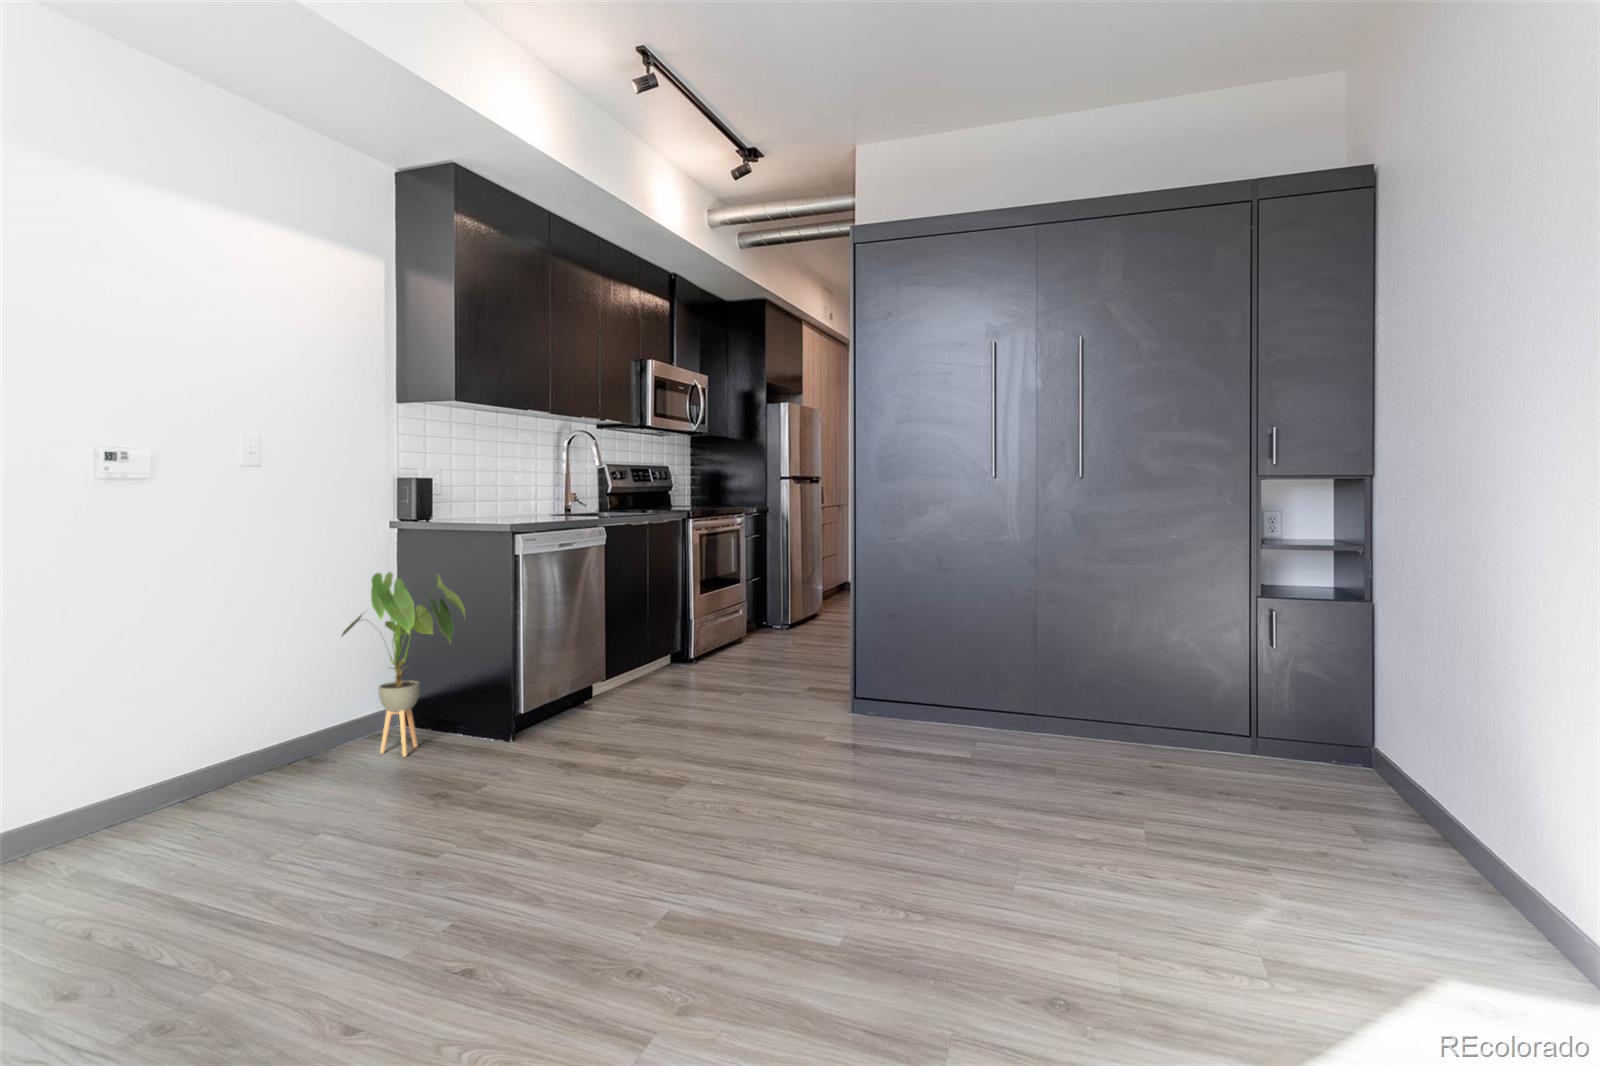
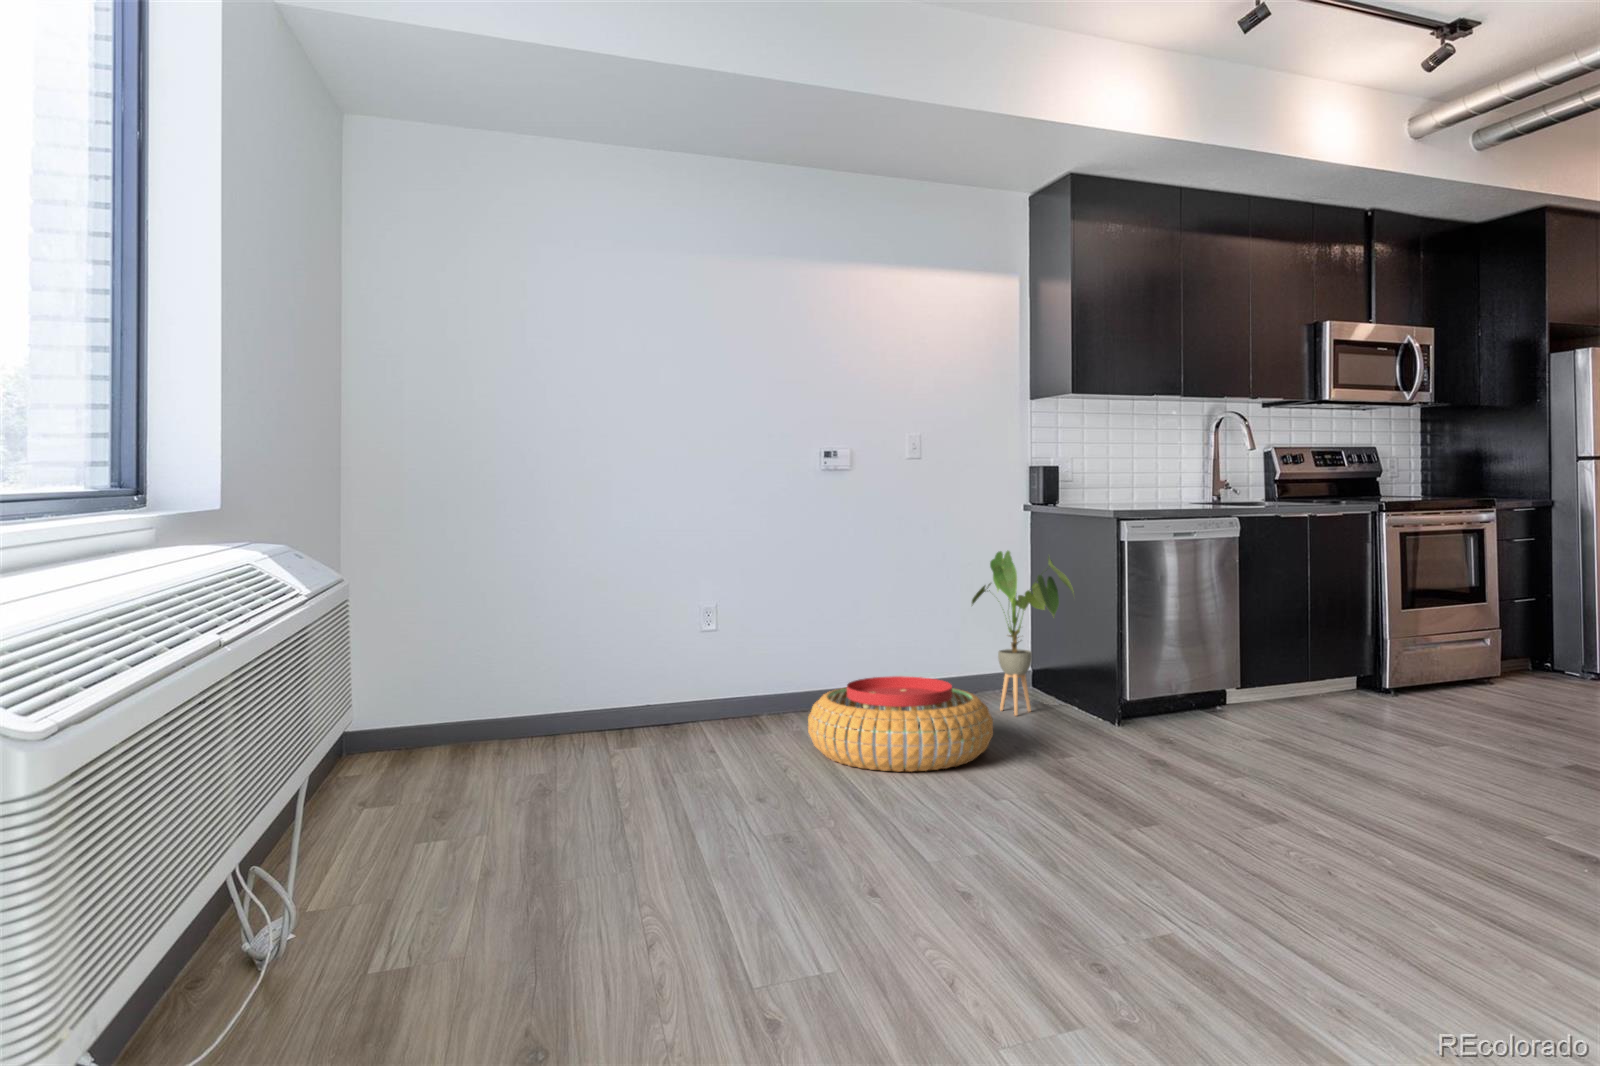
pouf: none [132,744,421,900] -> present [808,676,993,771]

